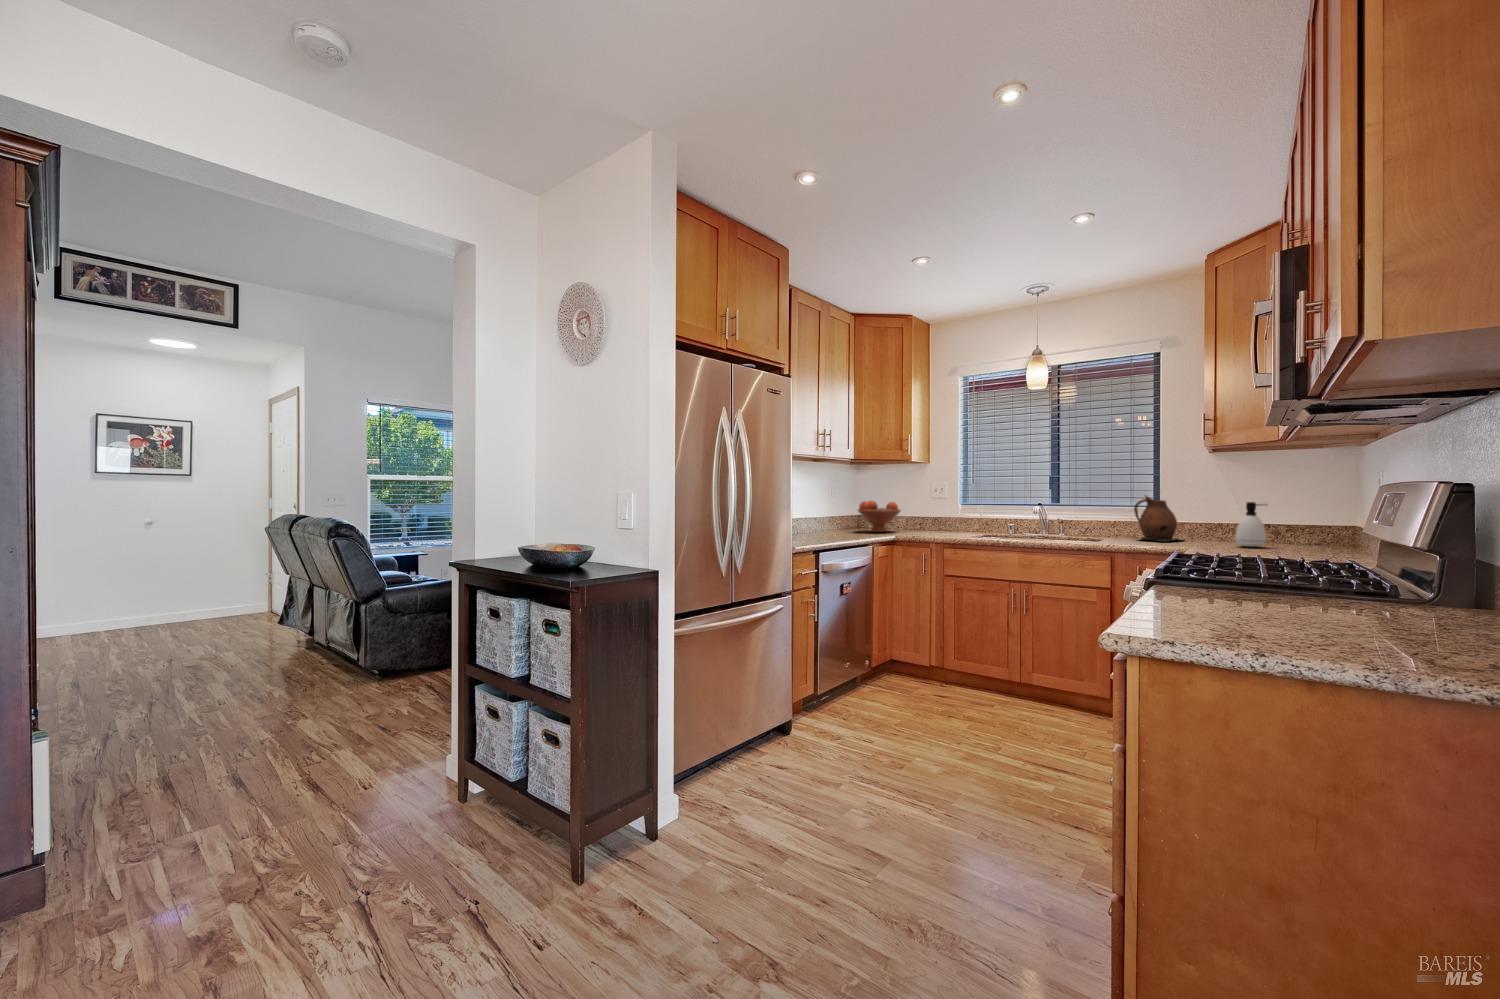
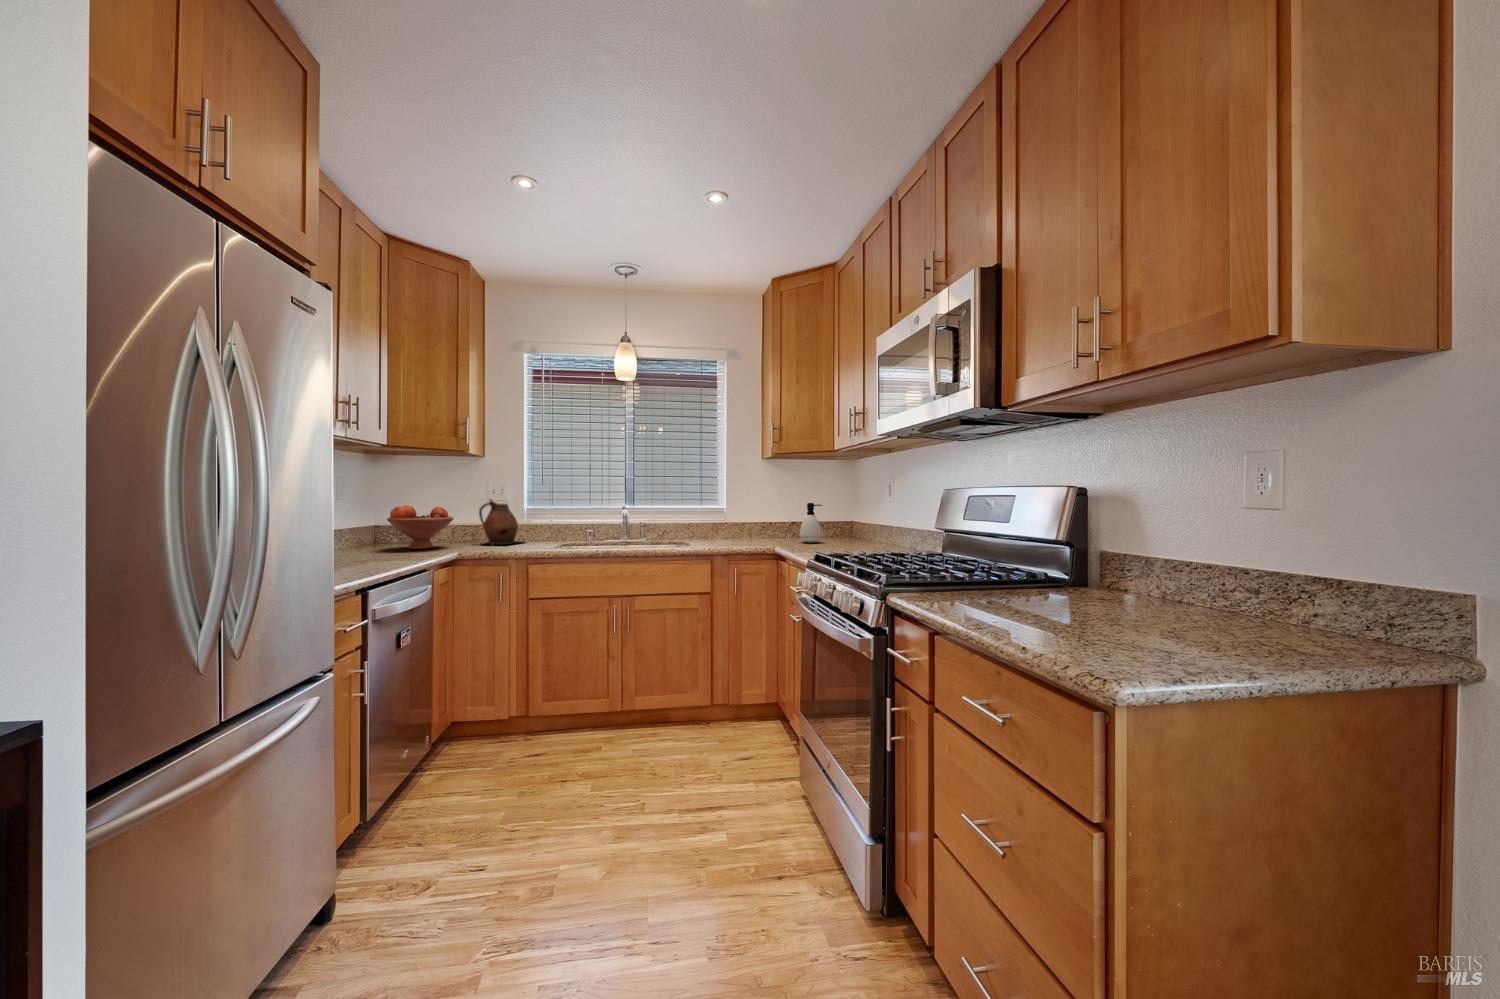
ceramic pitcher: present [1134,495,1177,541] -> present [479,499,518,544]

